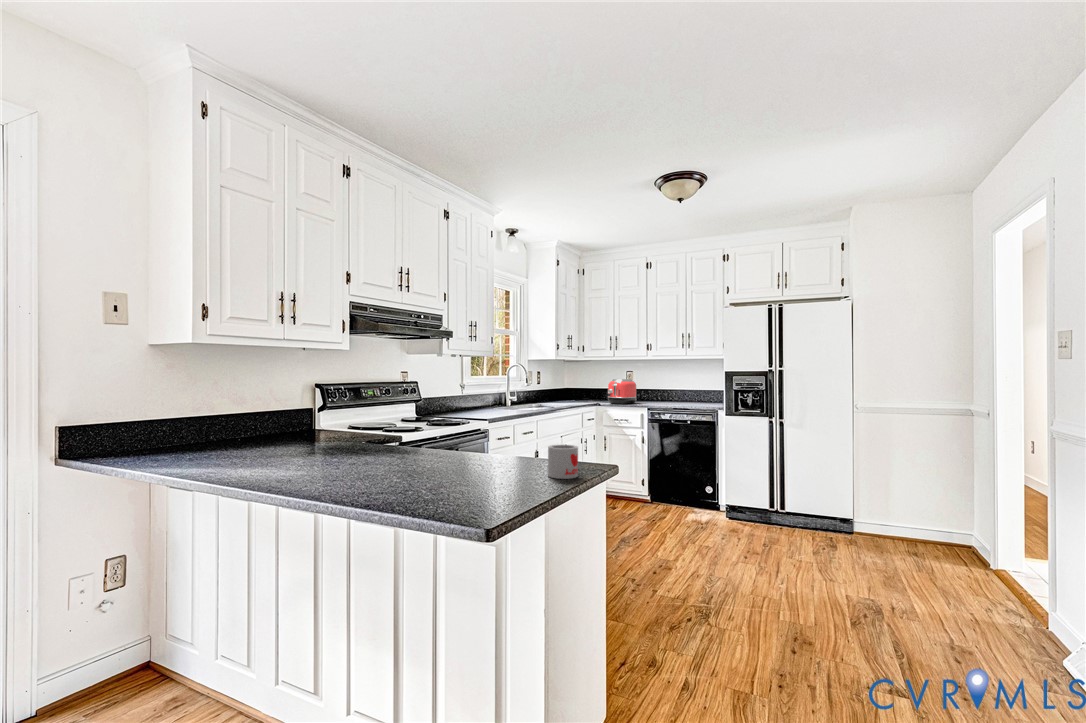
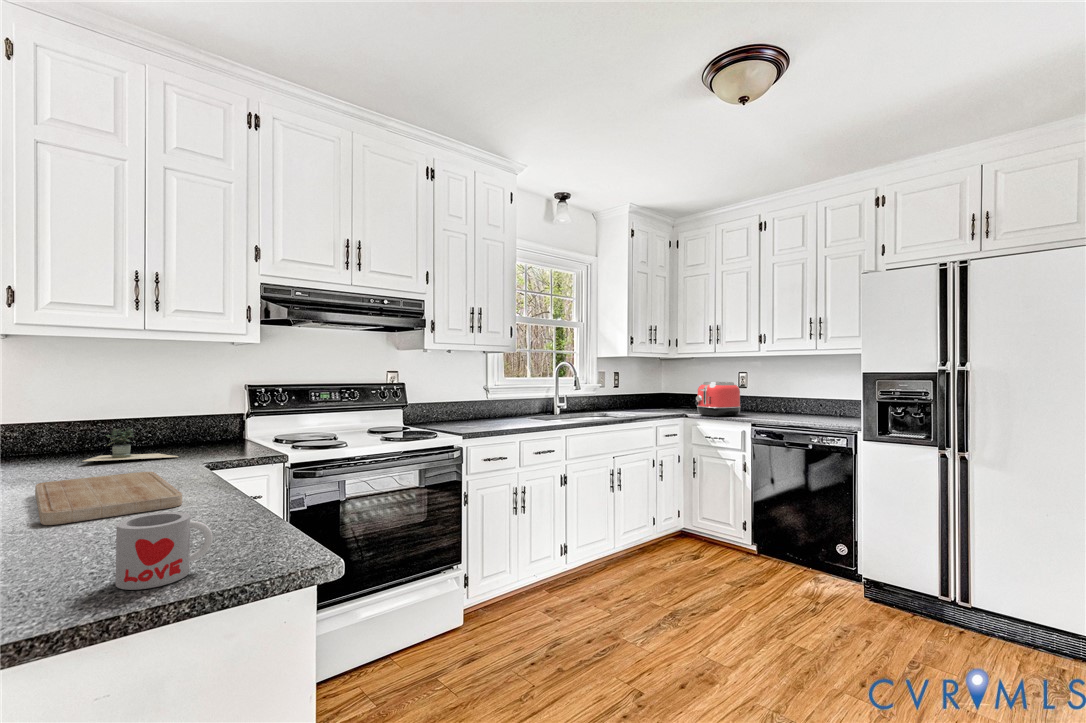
potted plant: none [257,417,343,444] -> present [83,427,209,461]
cutting board: none [325,444,453,469] -> present [35,472,182,525]

